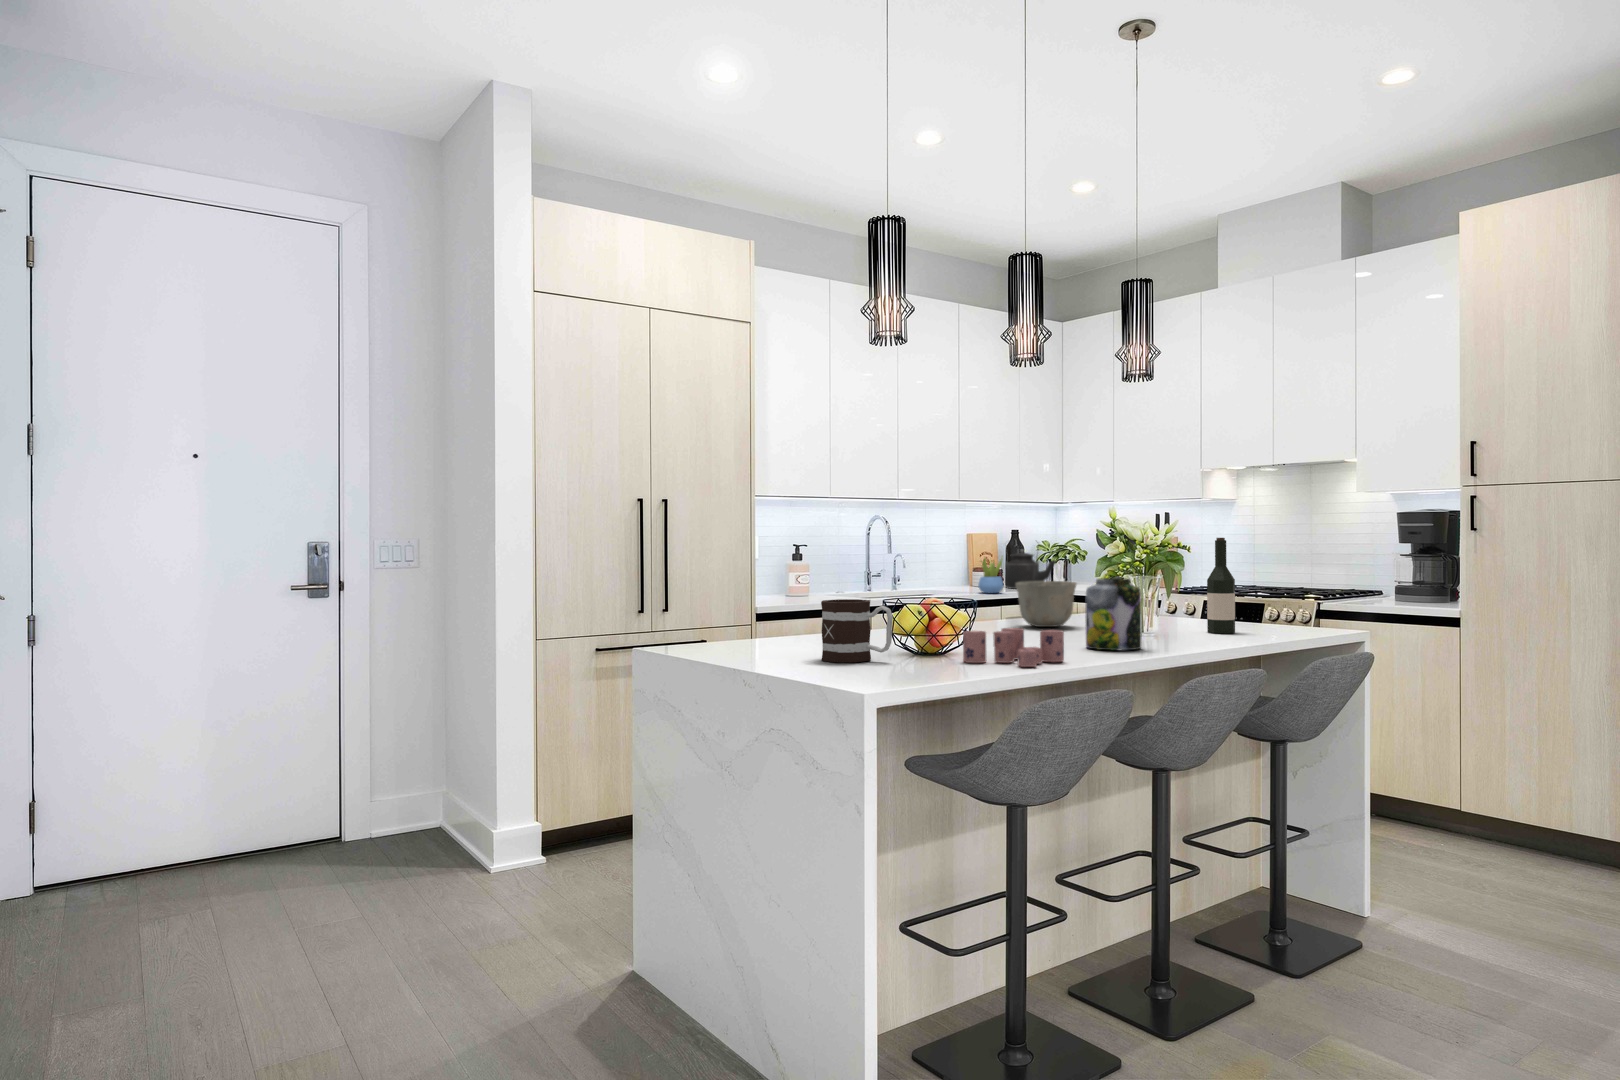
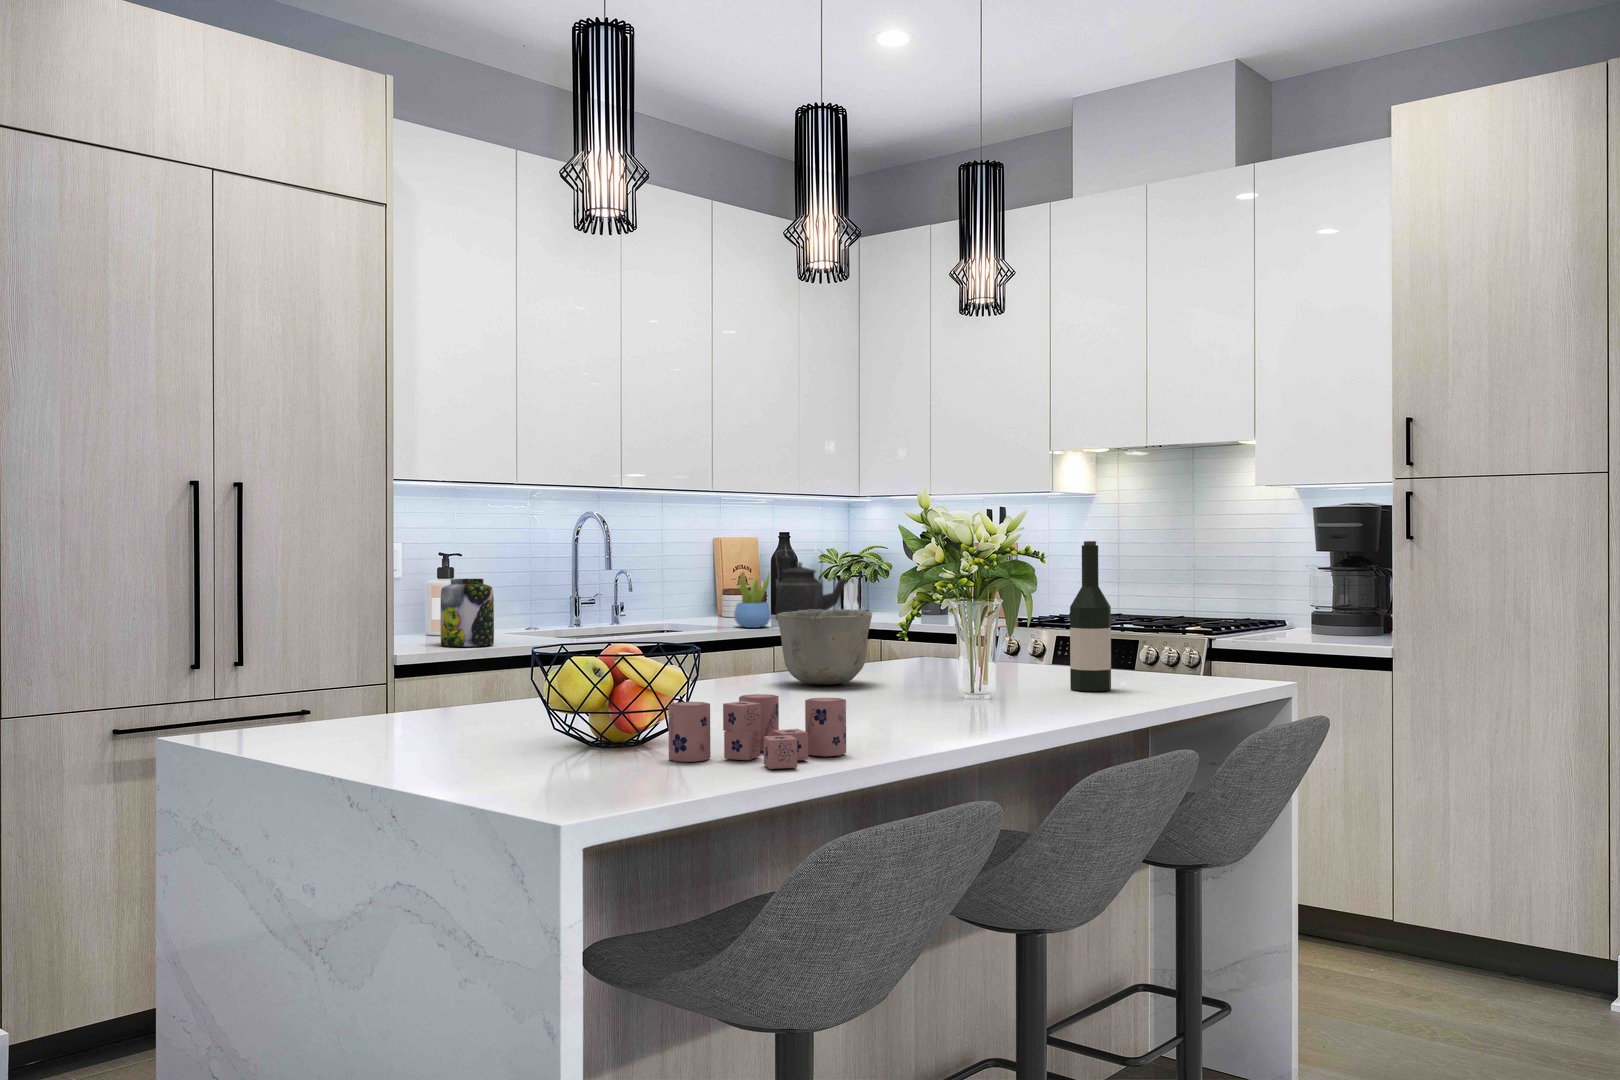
jar: present [1085,578,1142,650] -> present [440,579,494,647]
mug: present [821,599,893,662] -> none [404,647,539,767]

